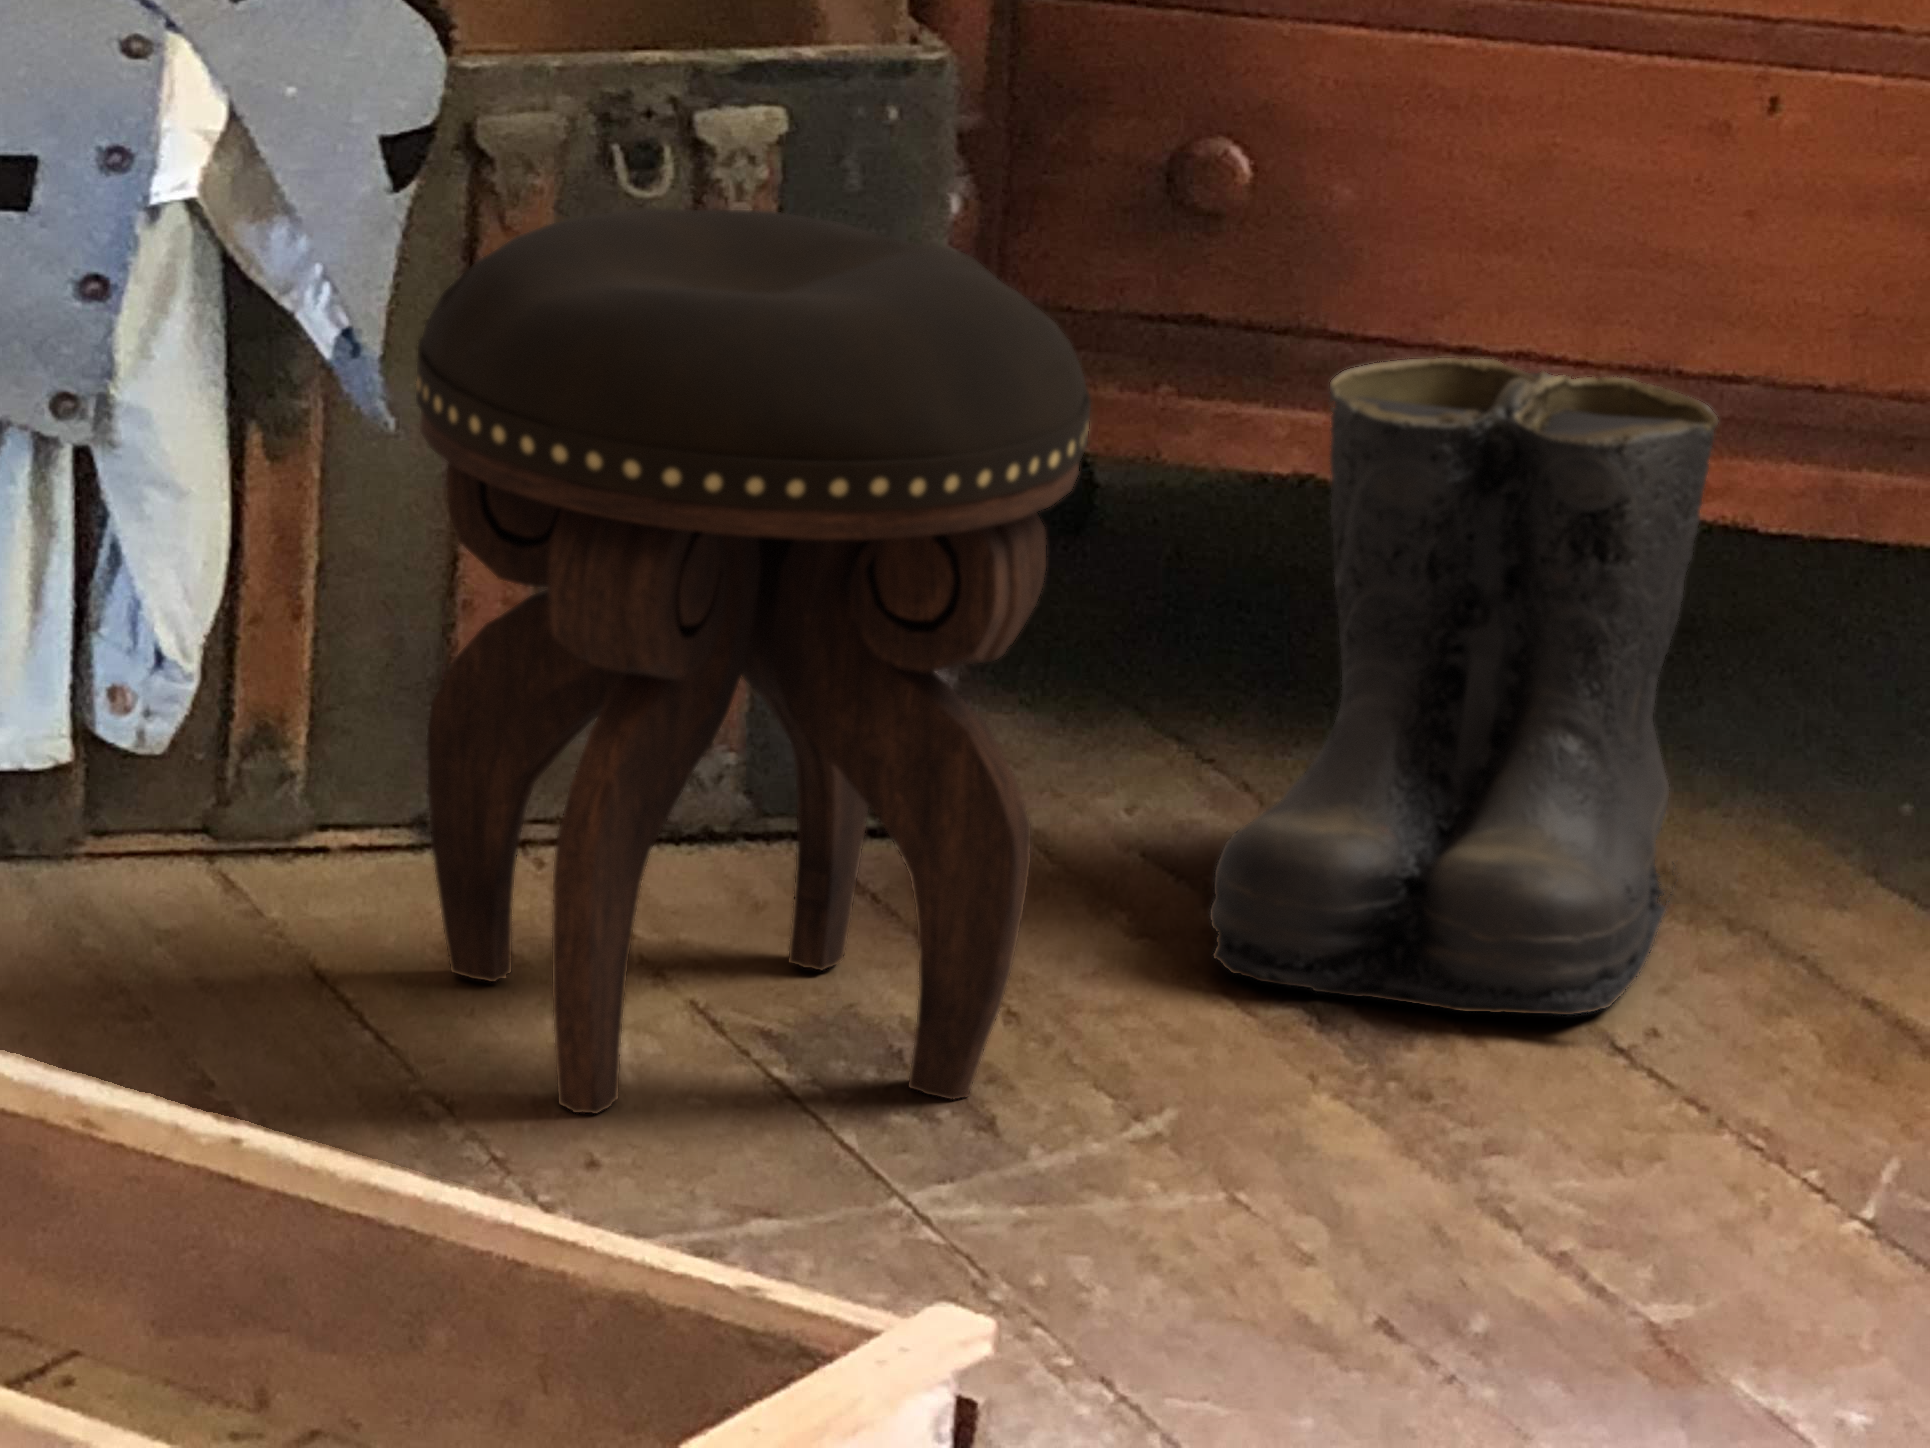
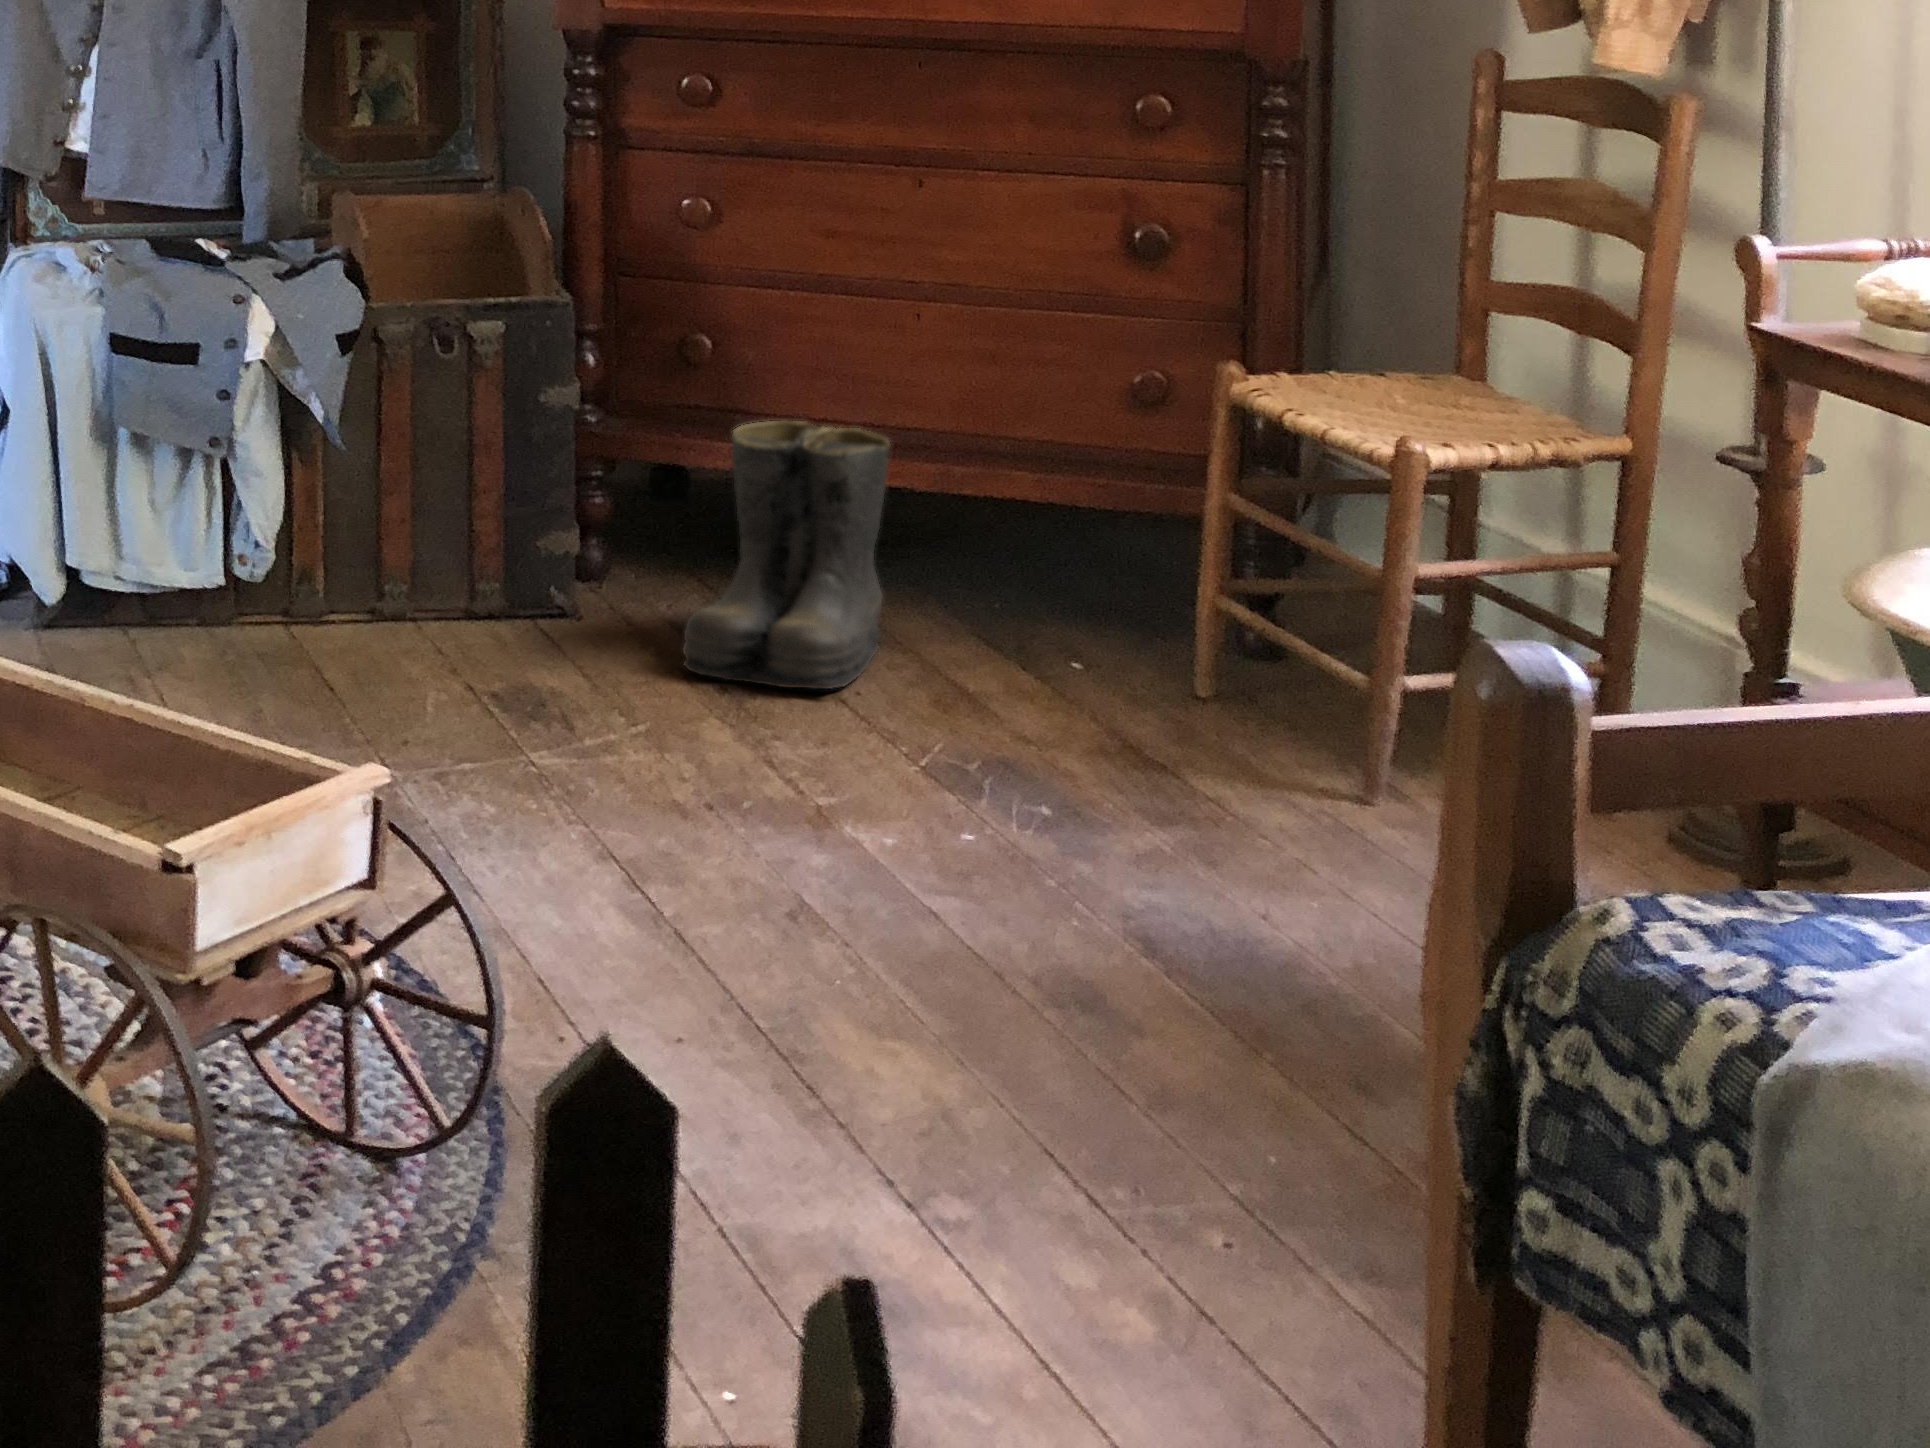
footstool: present [416,208,1091,1114] -> none [338,362,605,724]

